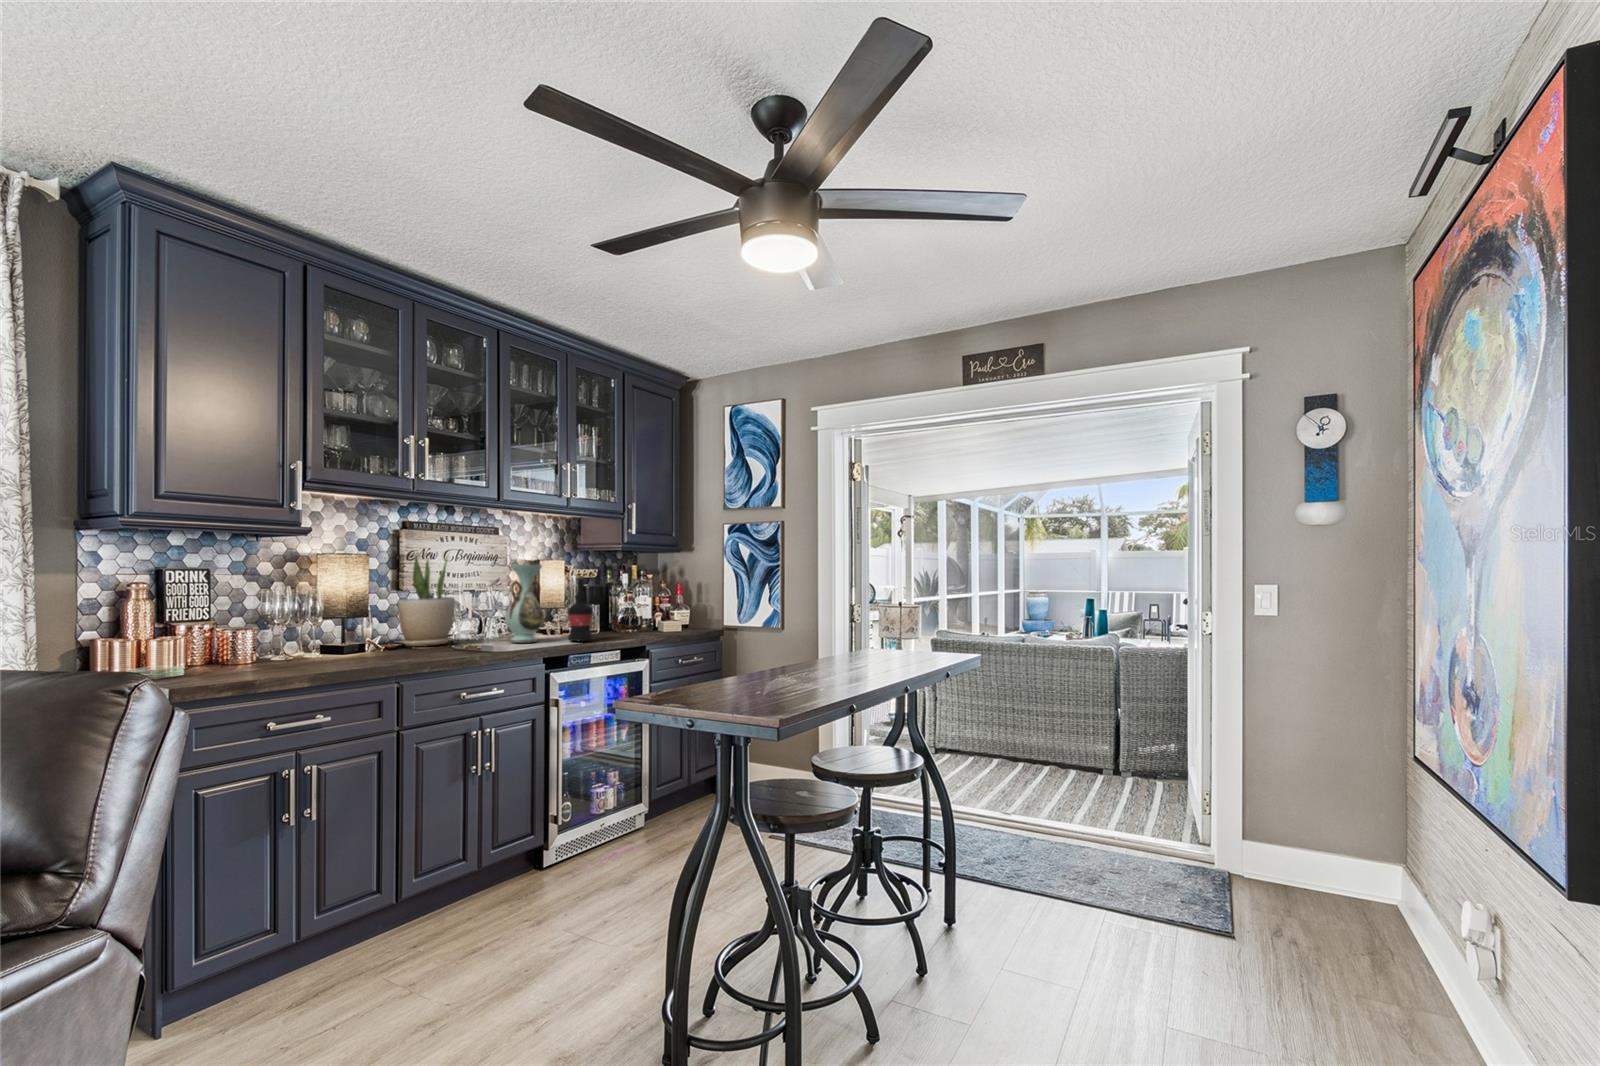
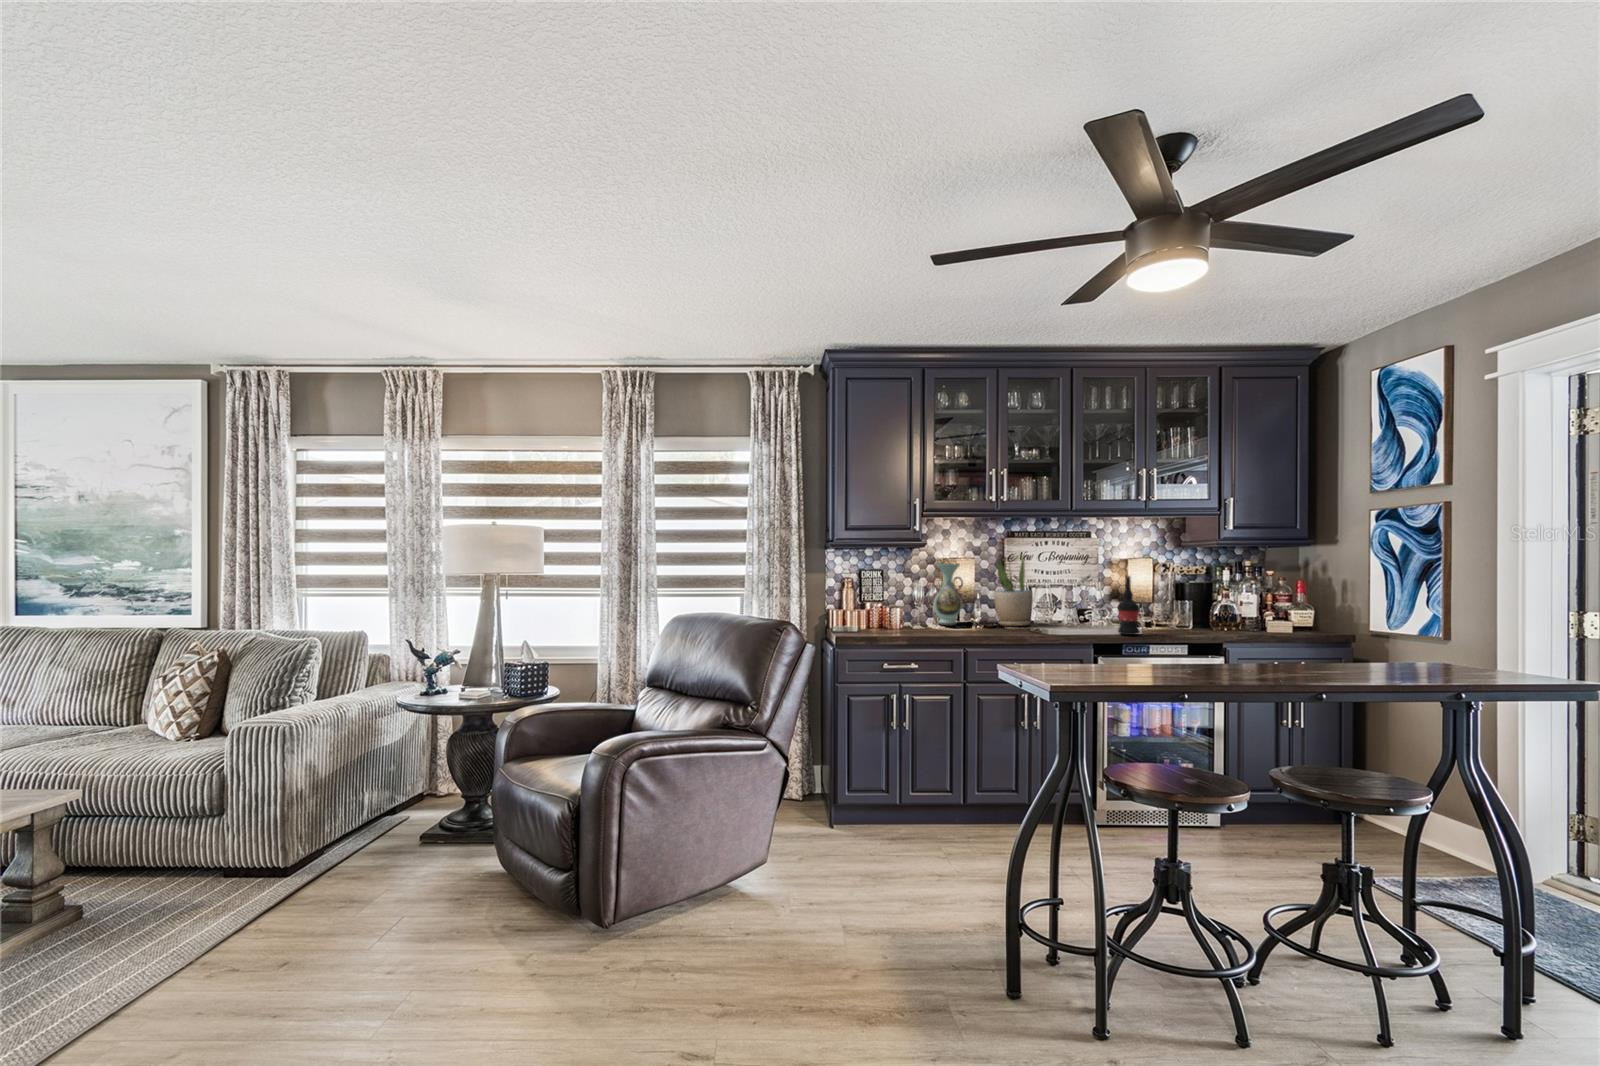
decorative vase: present [505,564,544,643] -> present [932,563,963,625]

